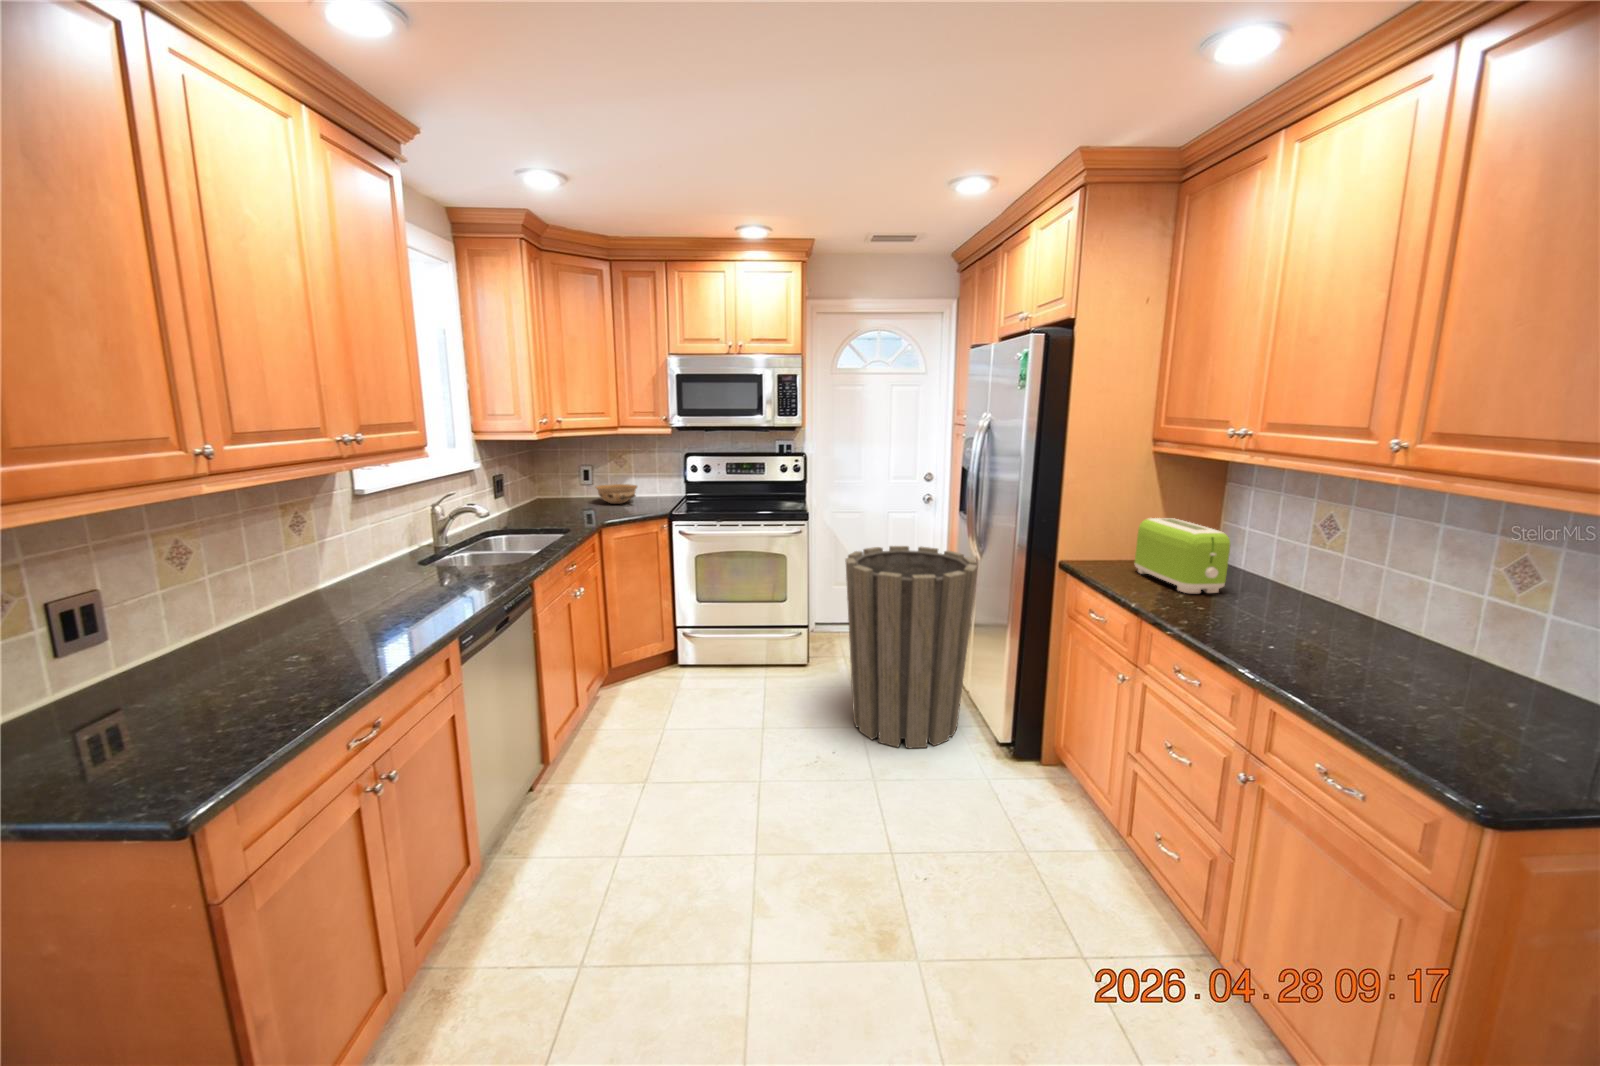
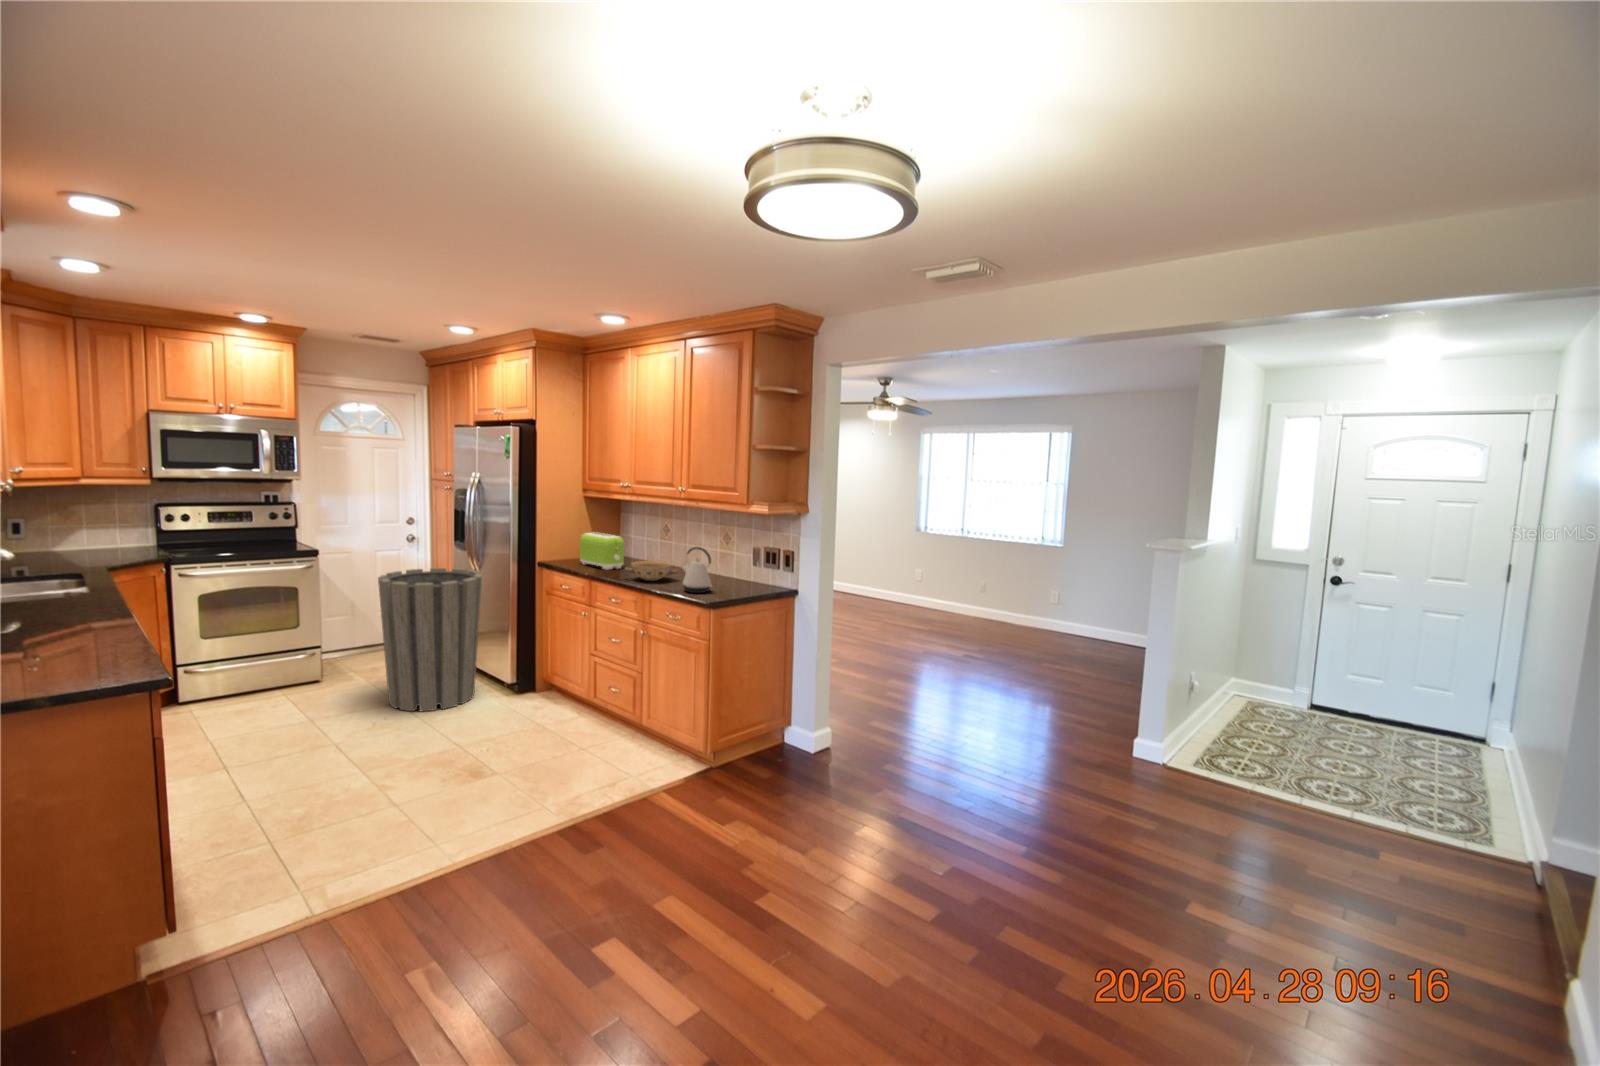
ceramic bowl: present [596,484,637,504] -> present [625,561,678,581]
kettle: none [1413,597,1548,732] -> present [681,547,712,593]

